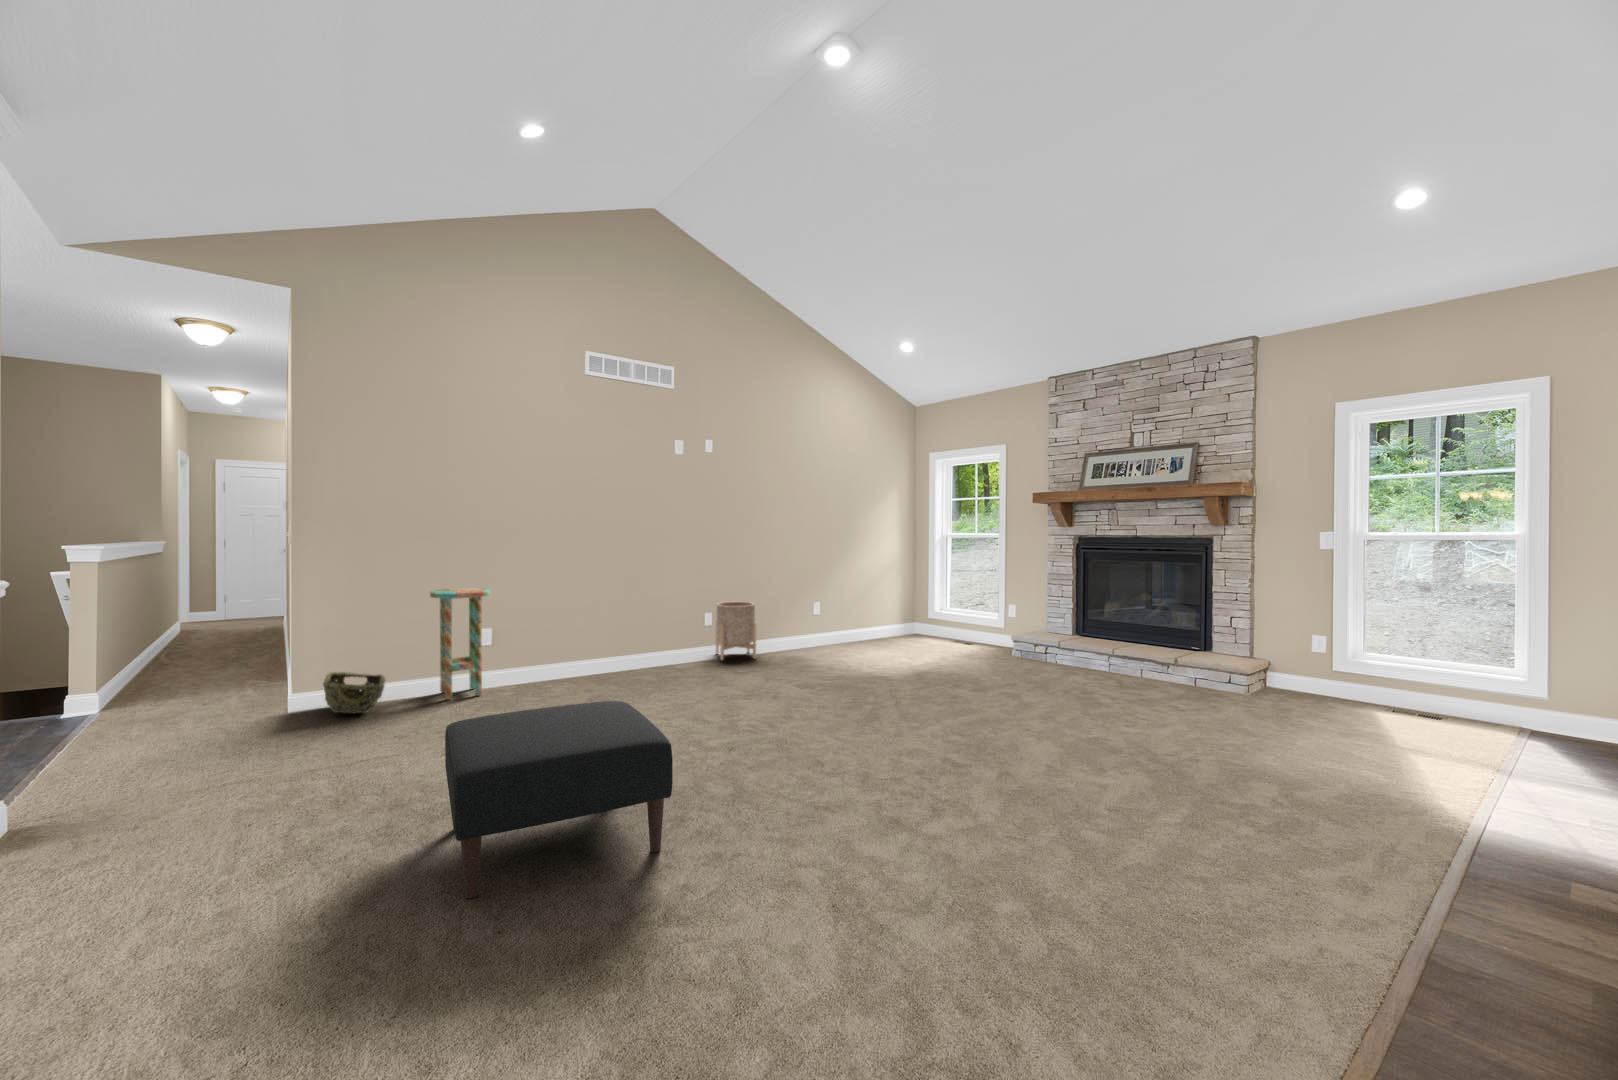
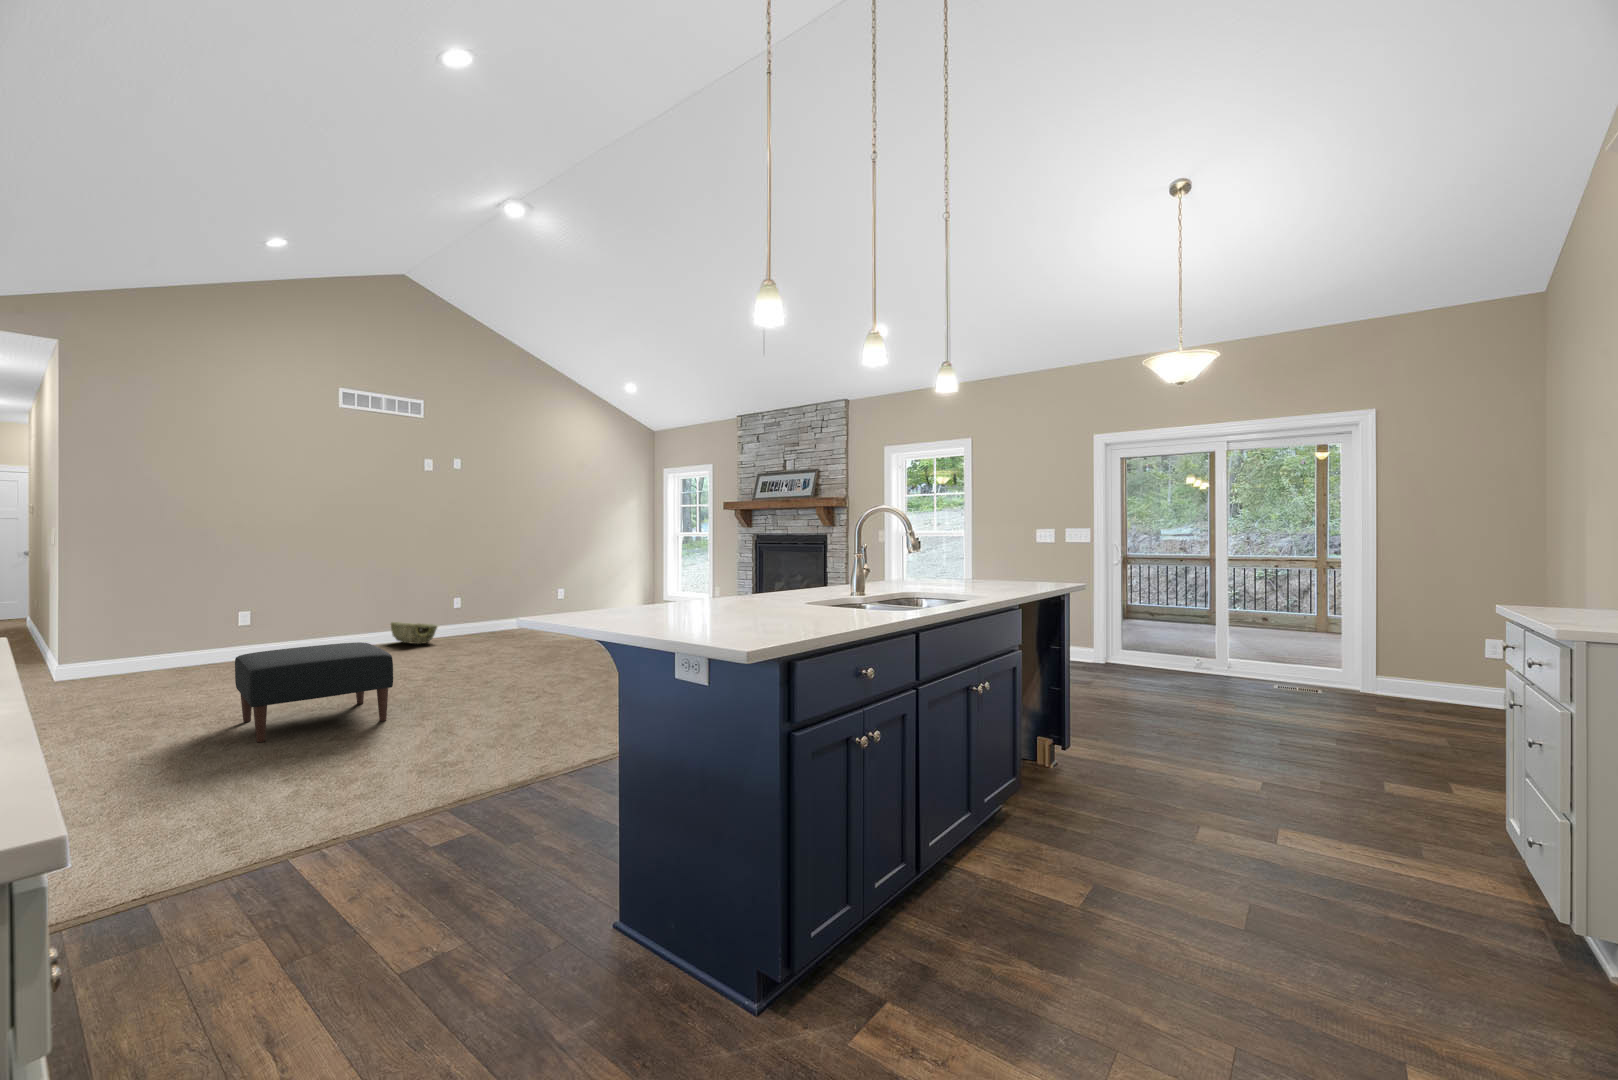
side table: present [430,588,491,700] -> none [199,581,255,670]
planter: present [716,602,756,661] -> none [463,591,498,637]
woven basket: present [323,672,385,714] -> present [391,622,437,644]

